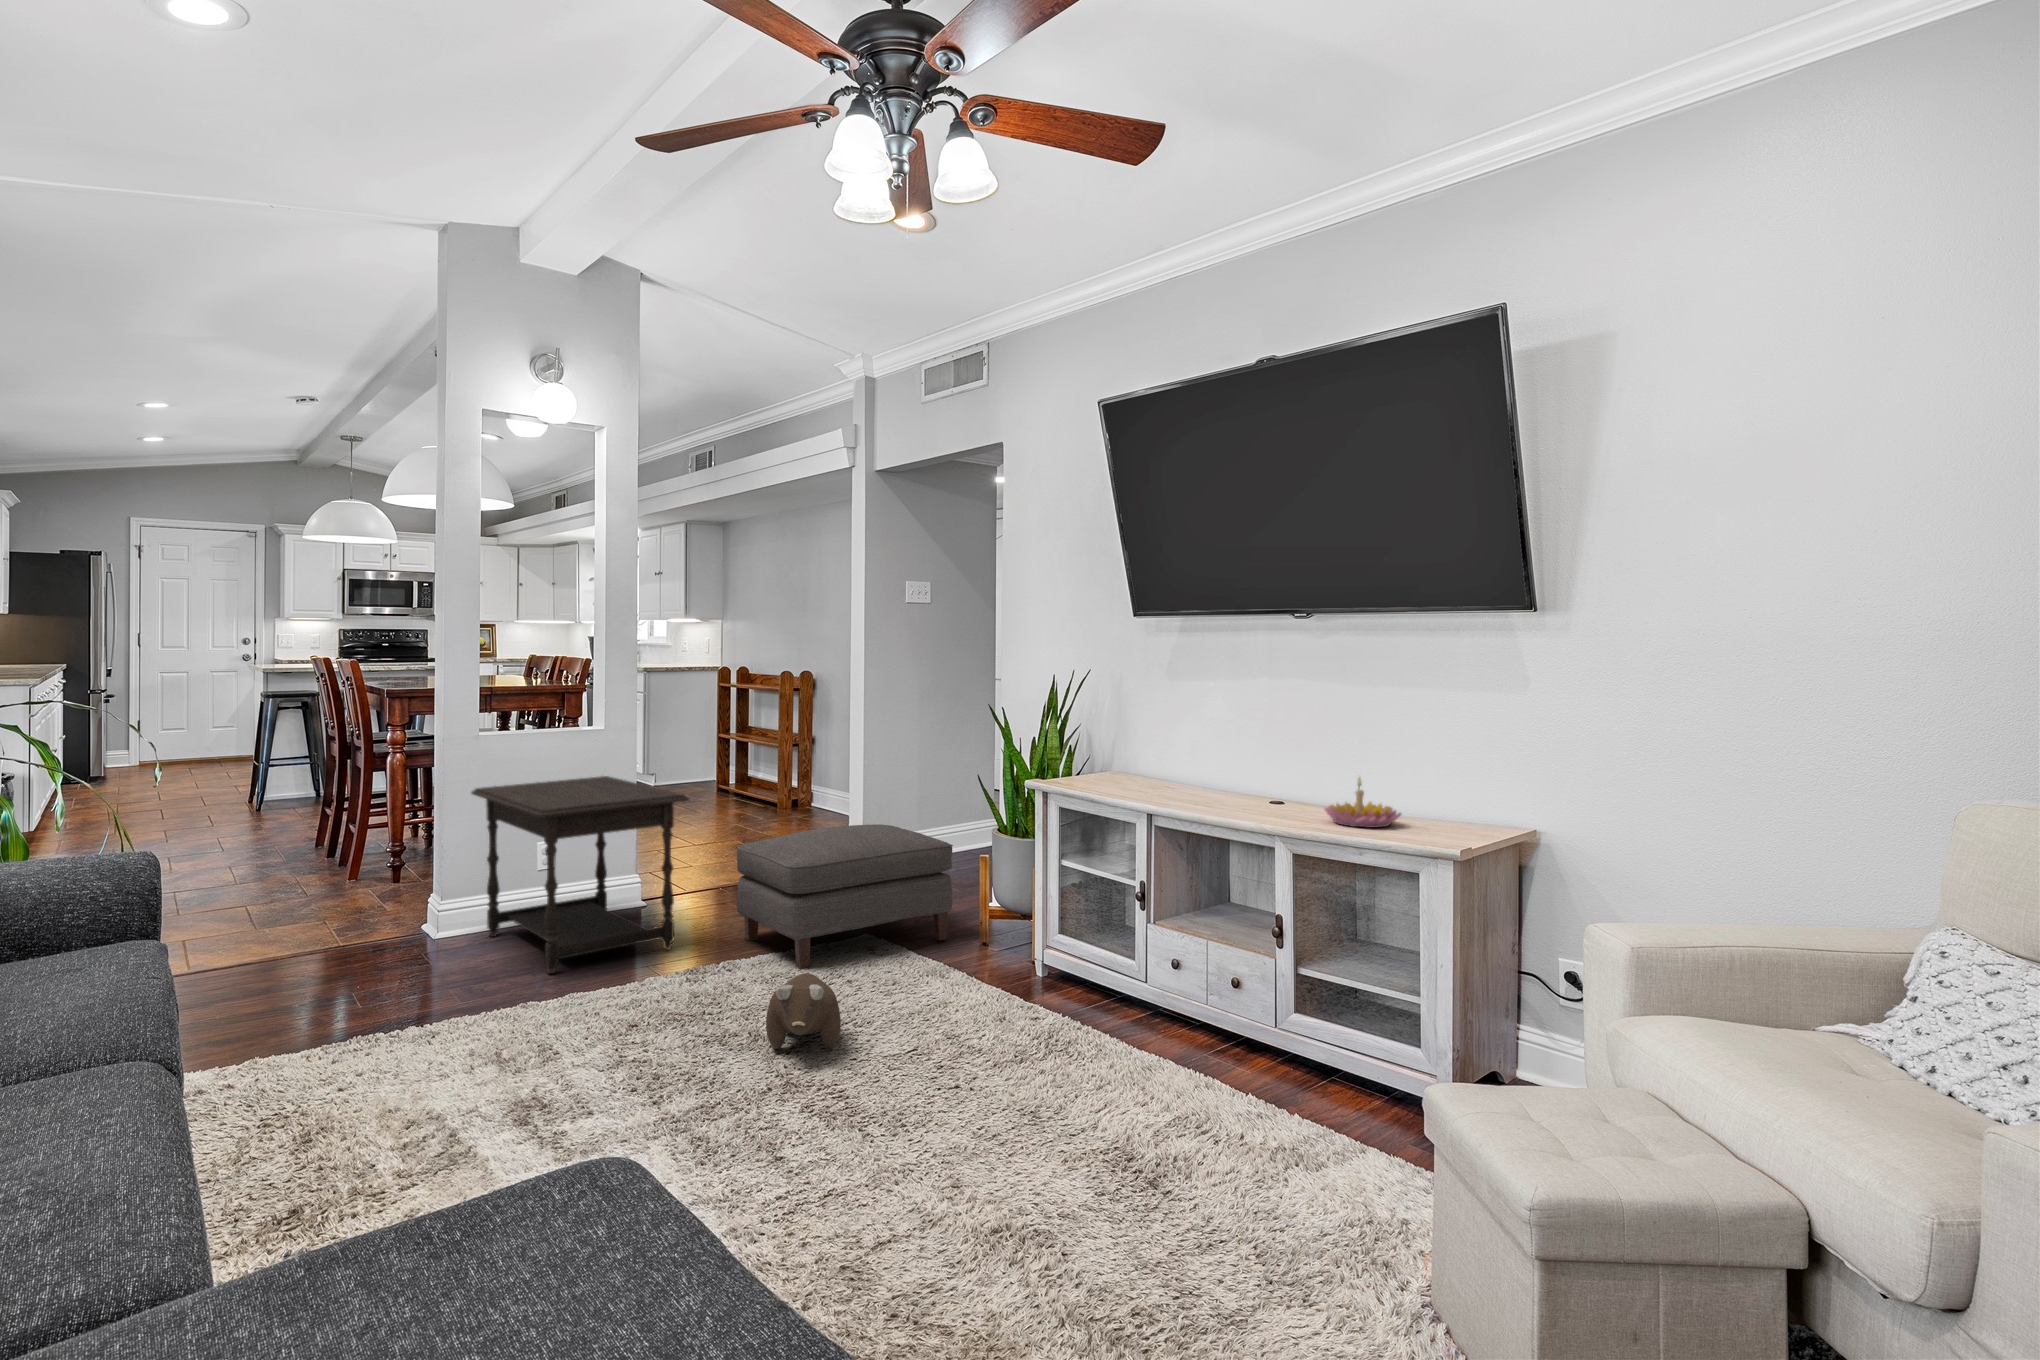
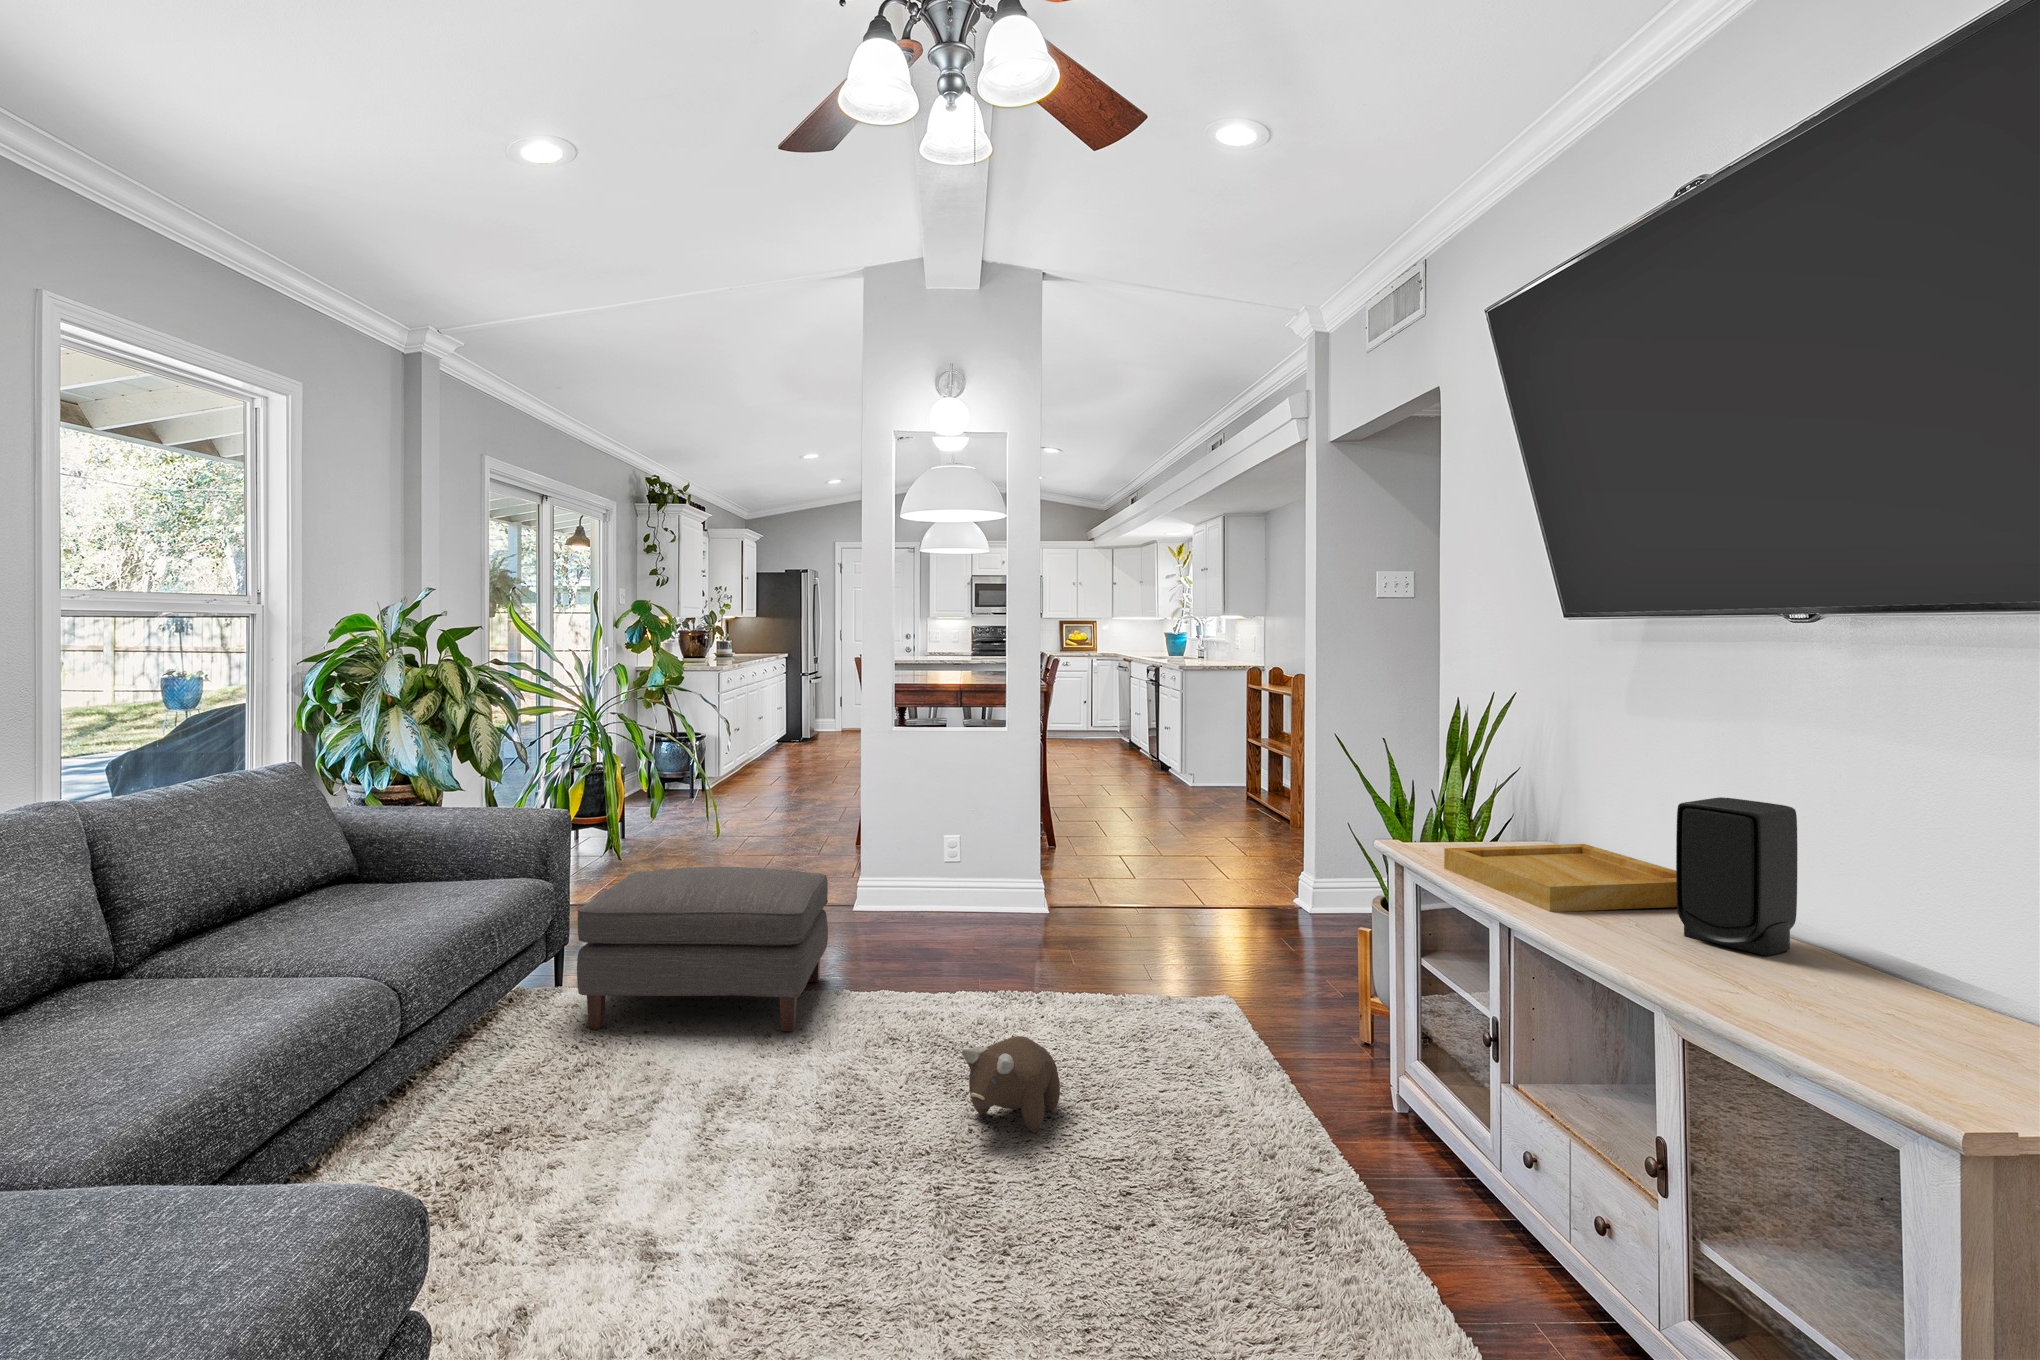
speaker: none [1249,719,1301,807] -> present [1676,797,1797,956]
tray: none [1086,766,1240,803] -> present [1444,844,1677,912]
side table: present [472,776,689,974] -> none [873,779,1030,970]
candle holder: present [1325,777,1401,828] -> none [1768,926,1946,1035]
ottoman: present [736,824,953,968] -> present [577,867,828,1031]

